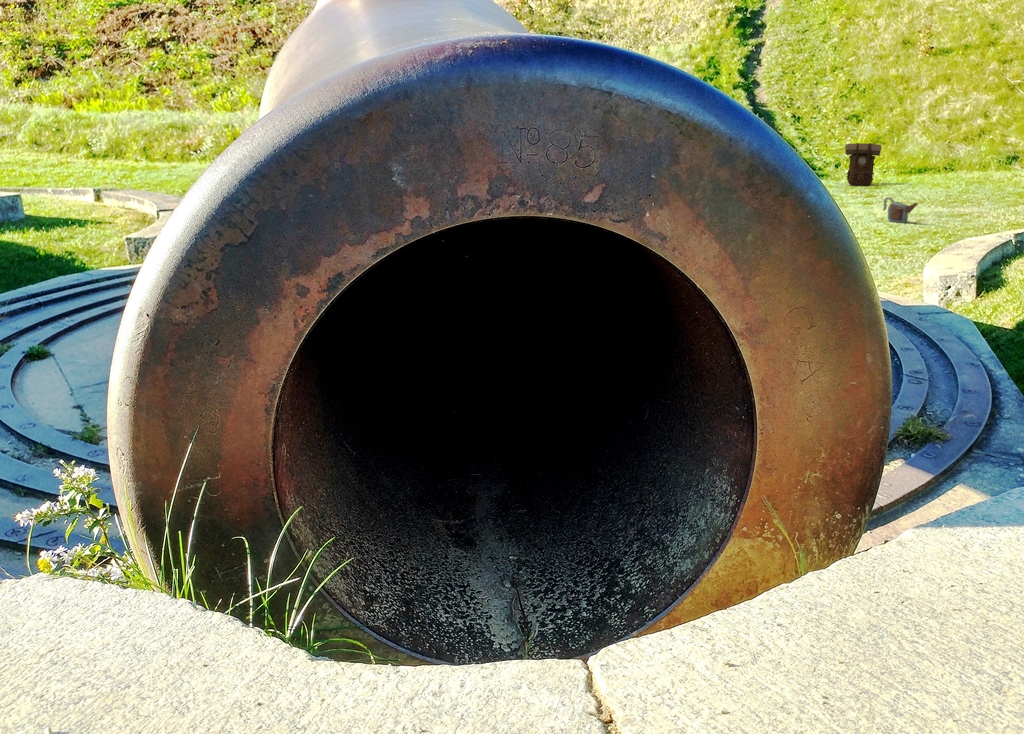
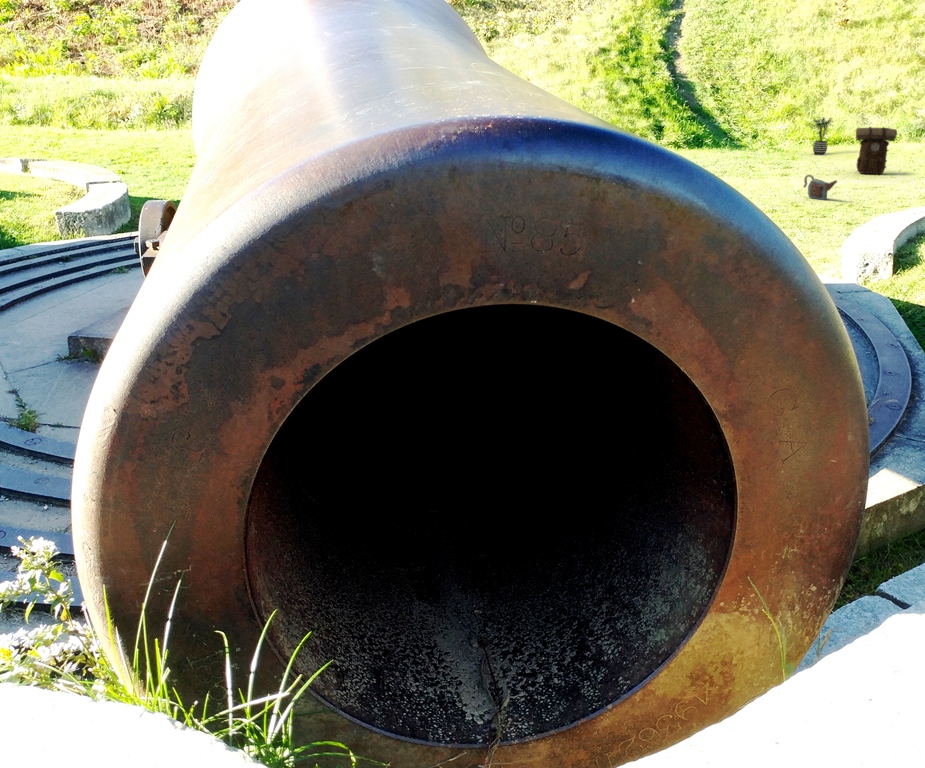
backpack: present [845,143,882,186] -> present [856,127,897,174]
potted plant: none [892,143,919,183] -> present [812,117,833,155]

